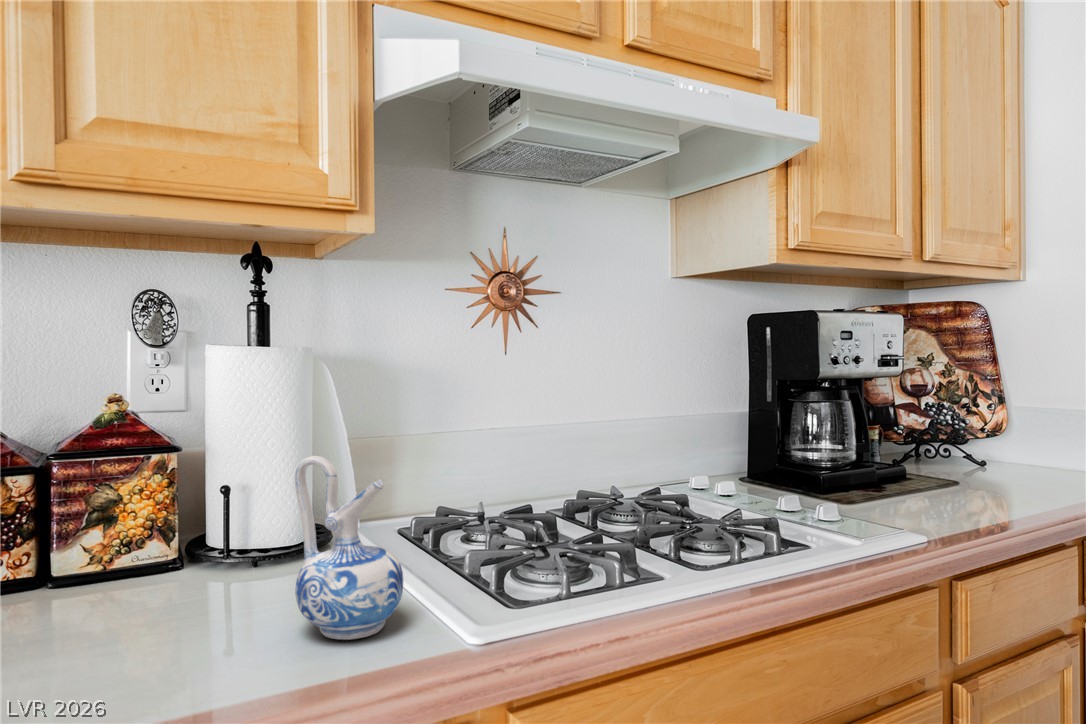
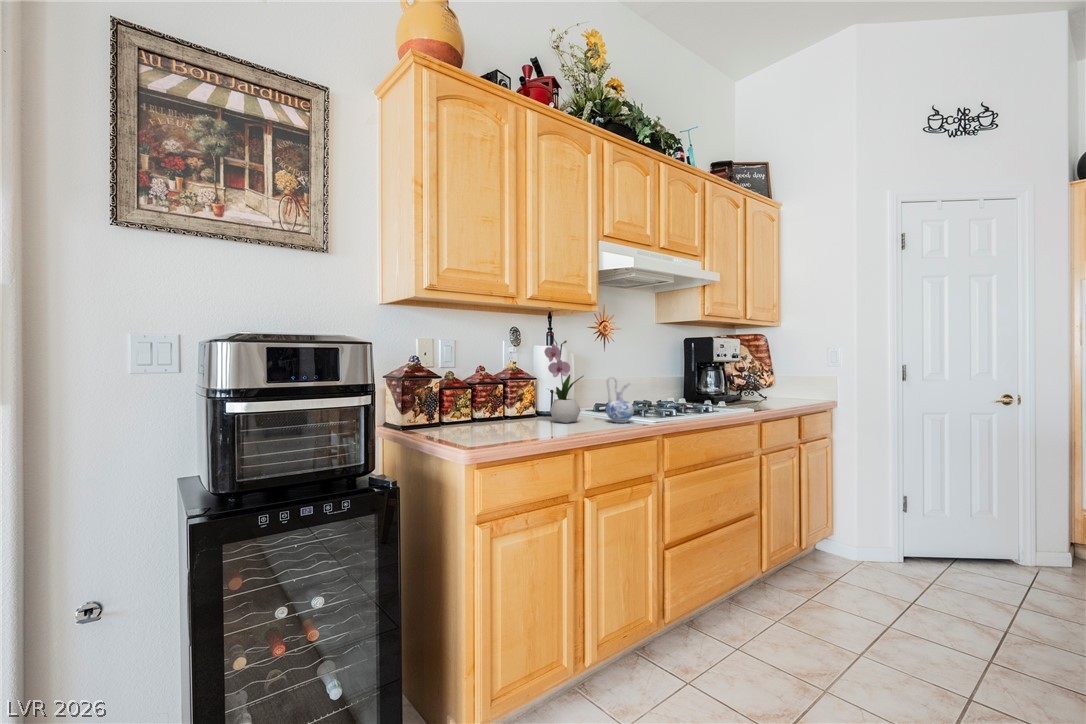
flower arrangement: none [68,298,228,635] -> present [544,333,583,423]

